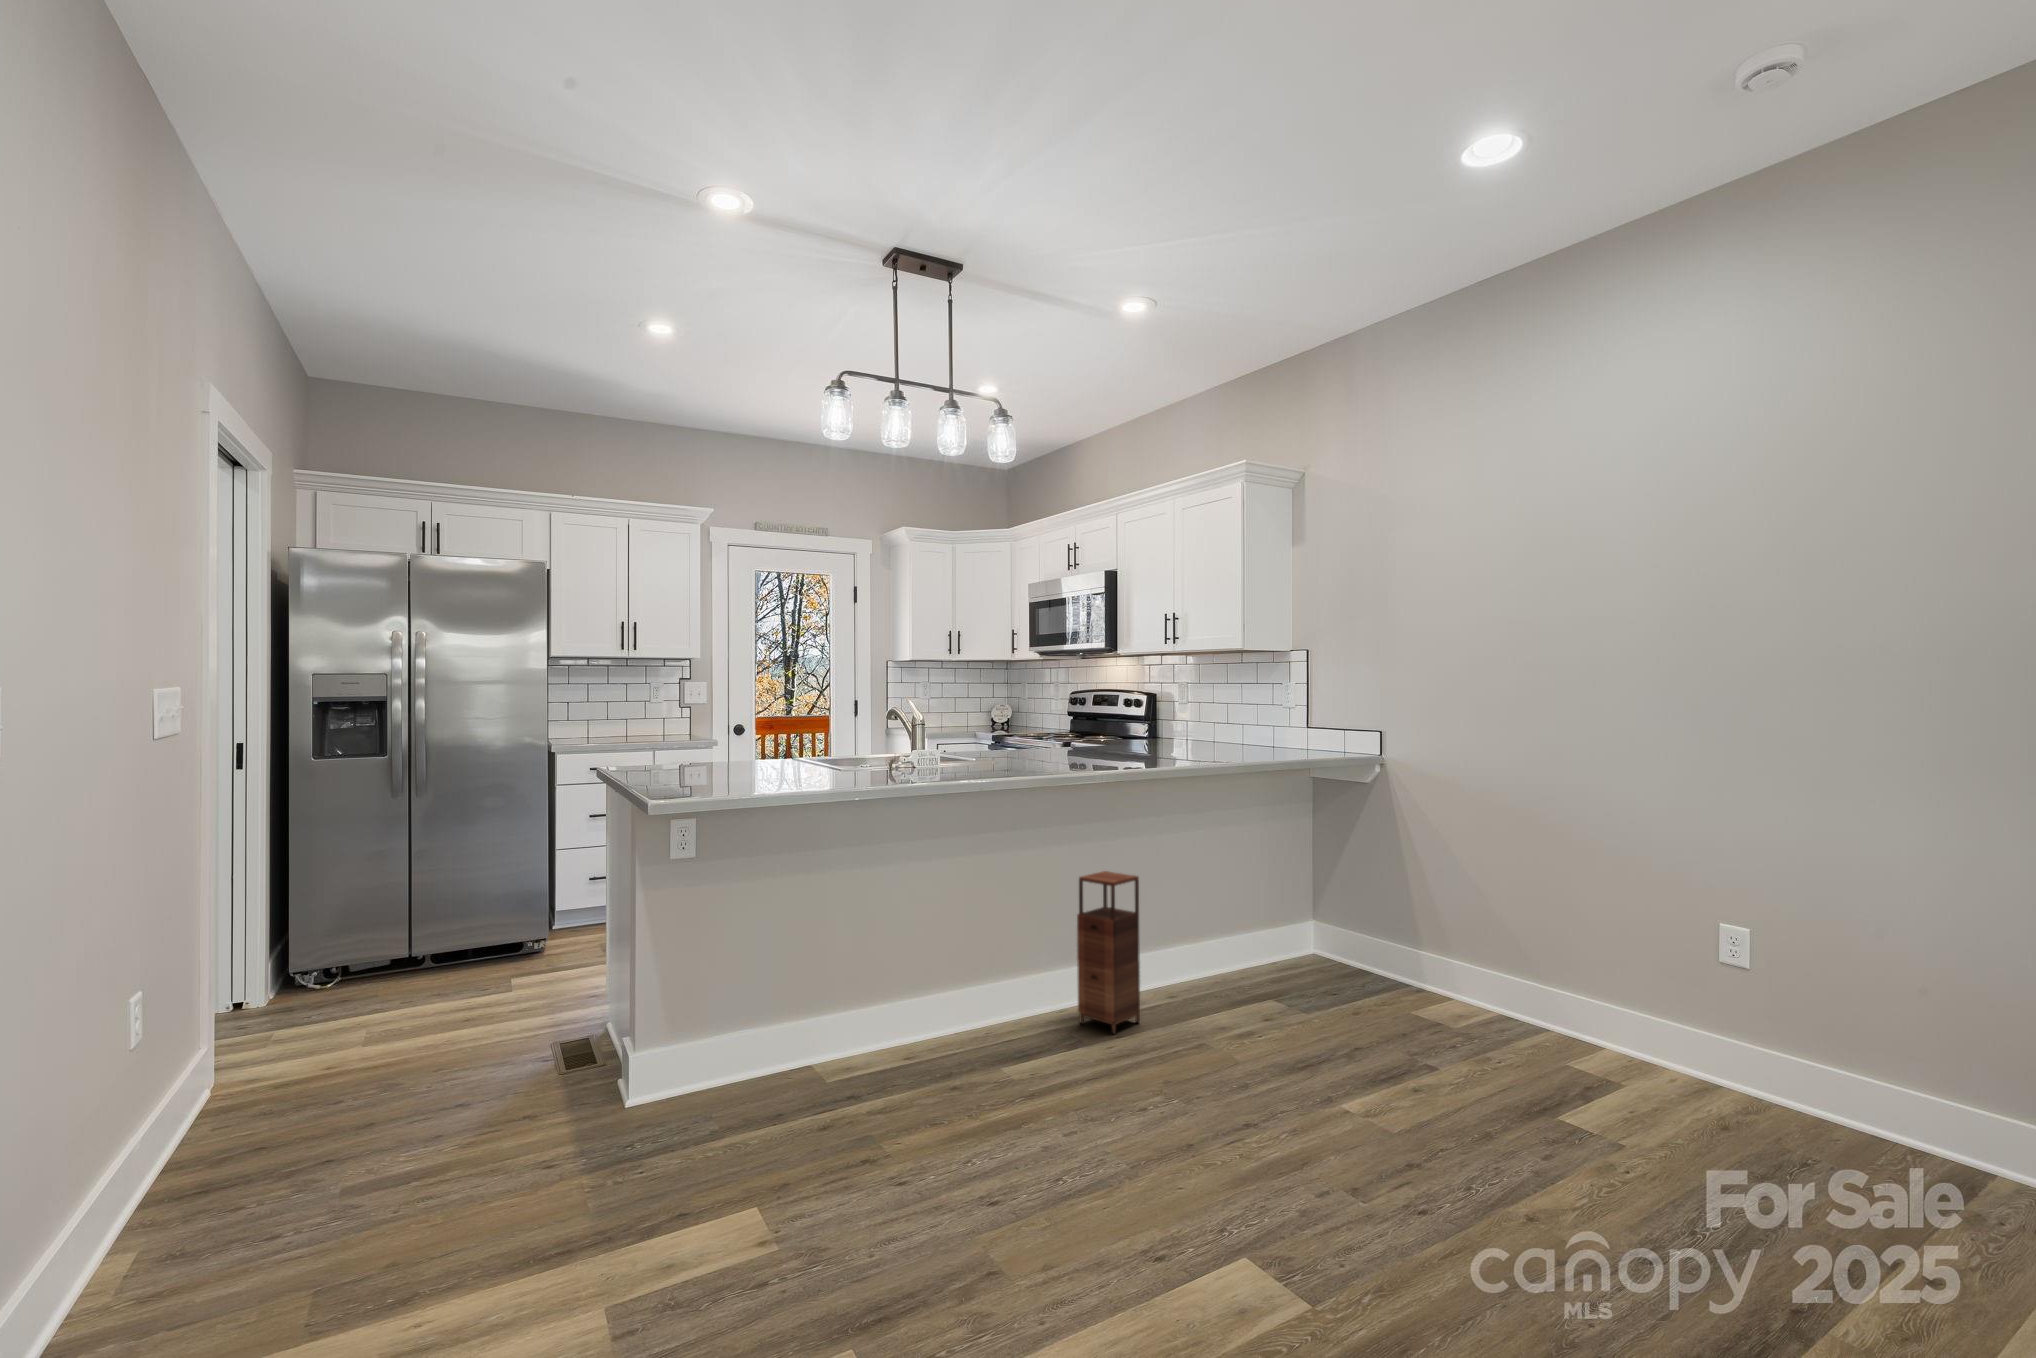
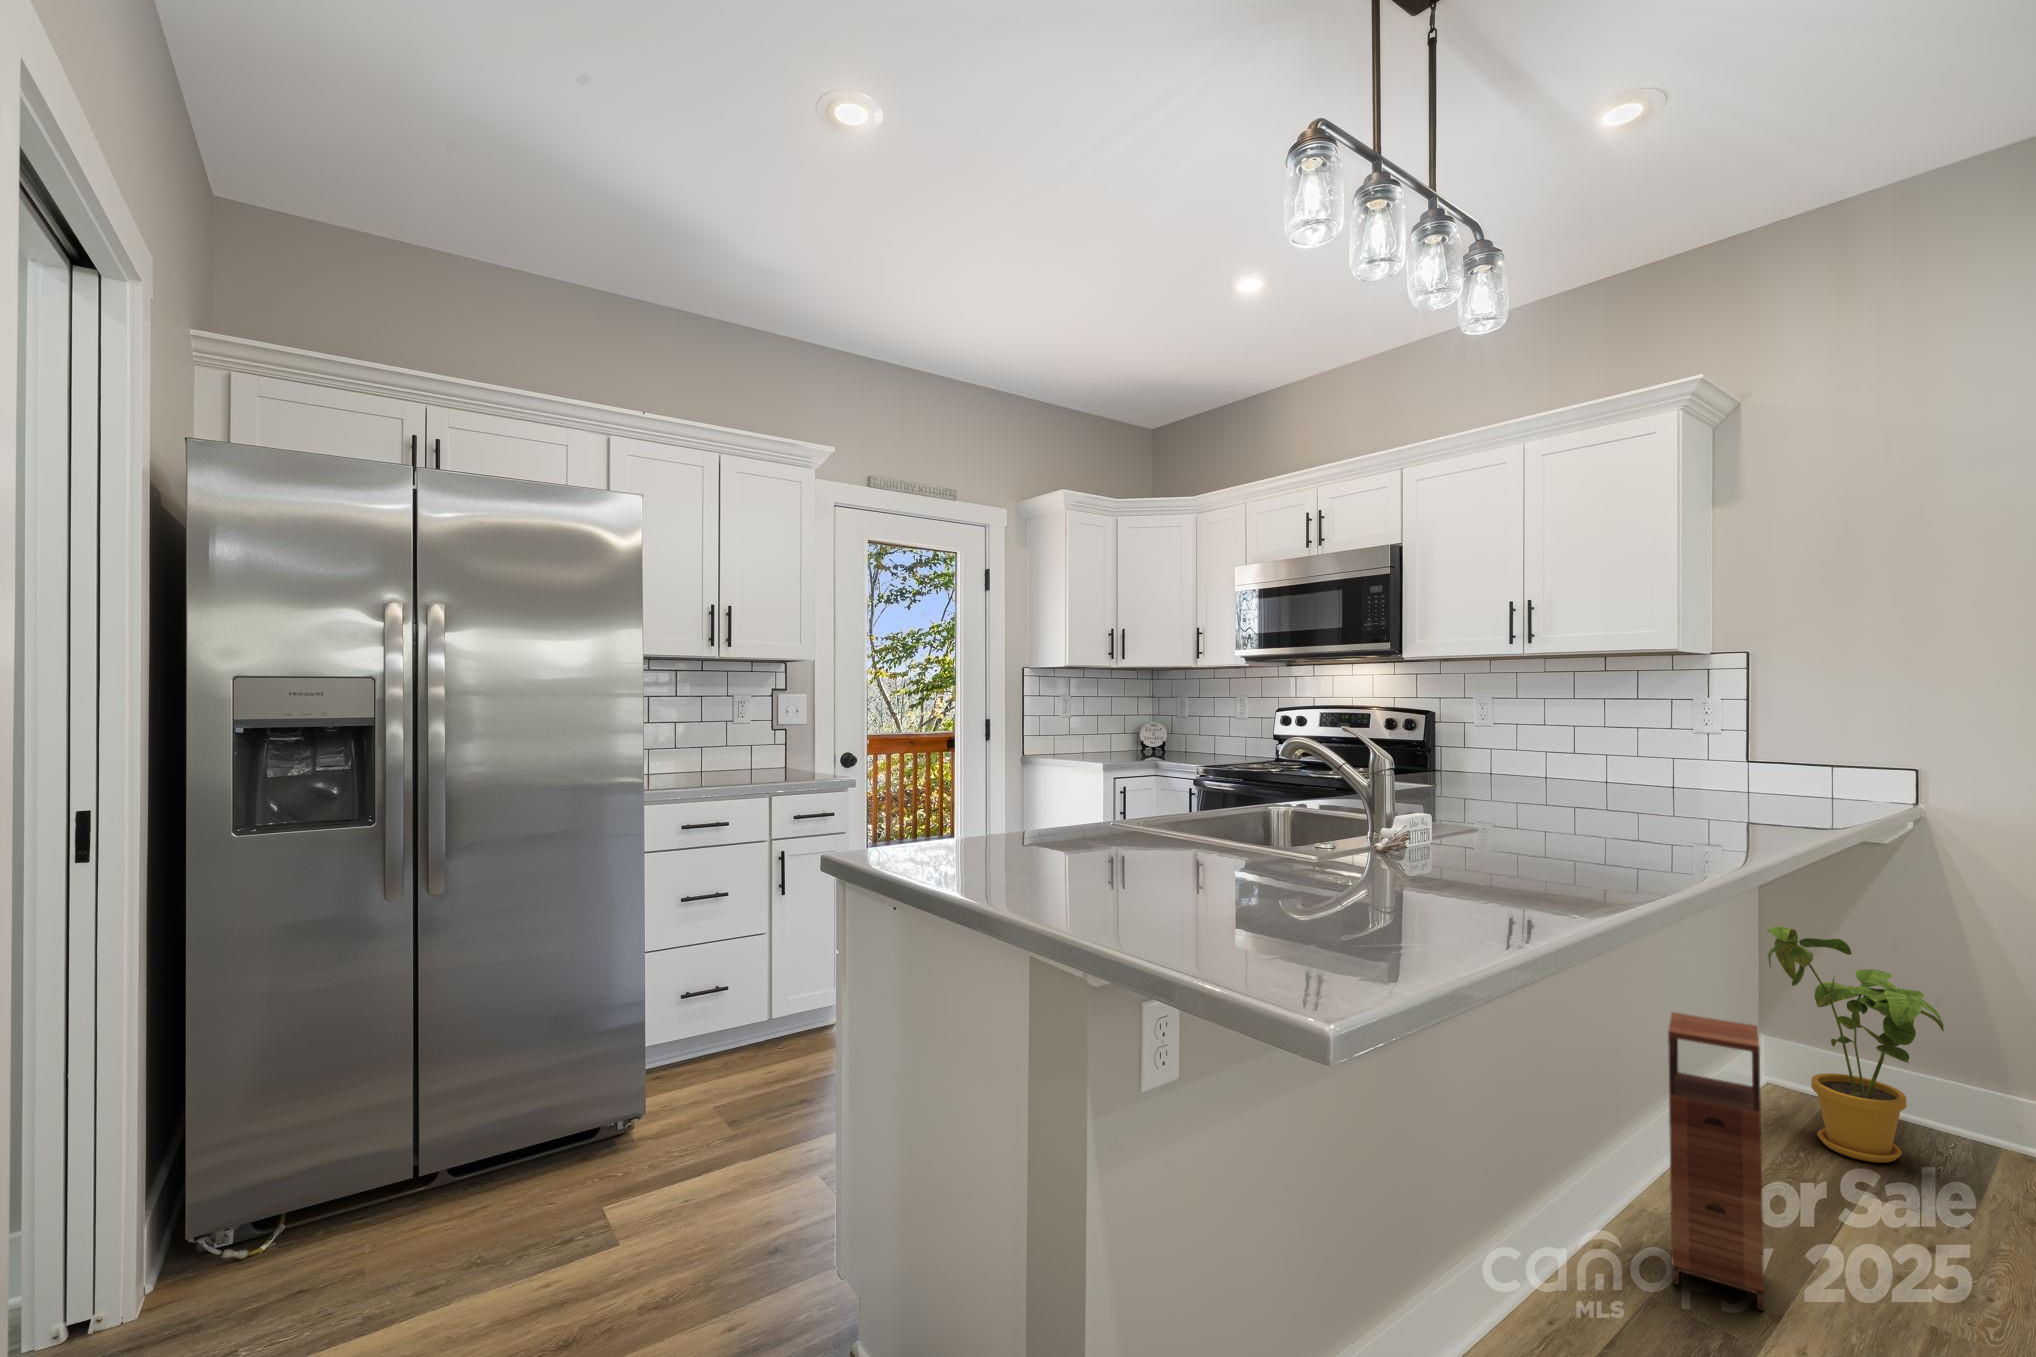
house plant: none [1254,833,1357,987] -> present [1767,926,1944,1163]

